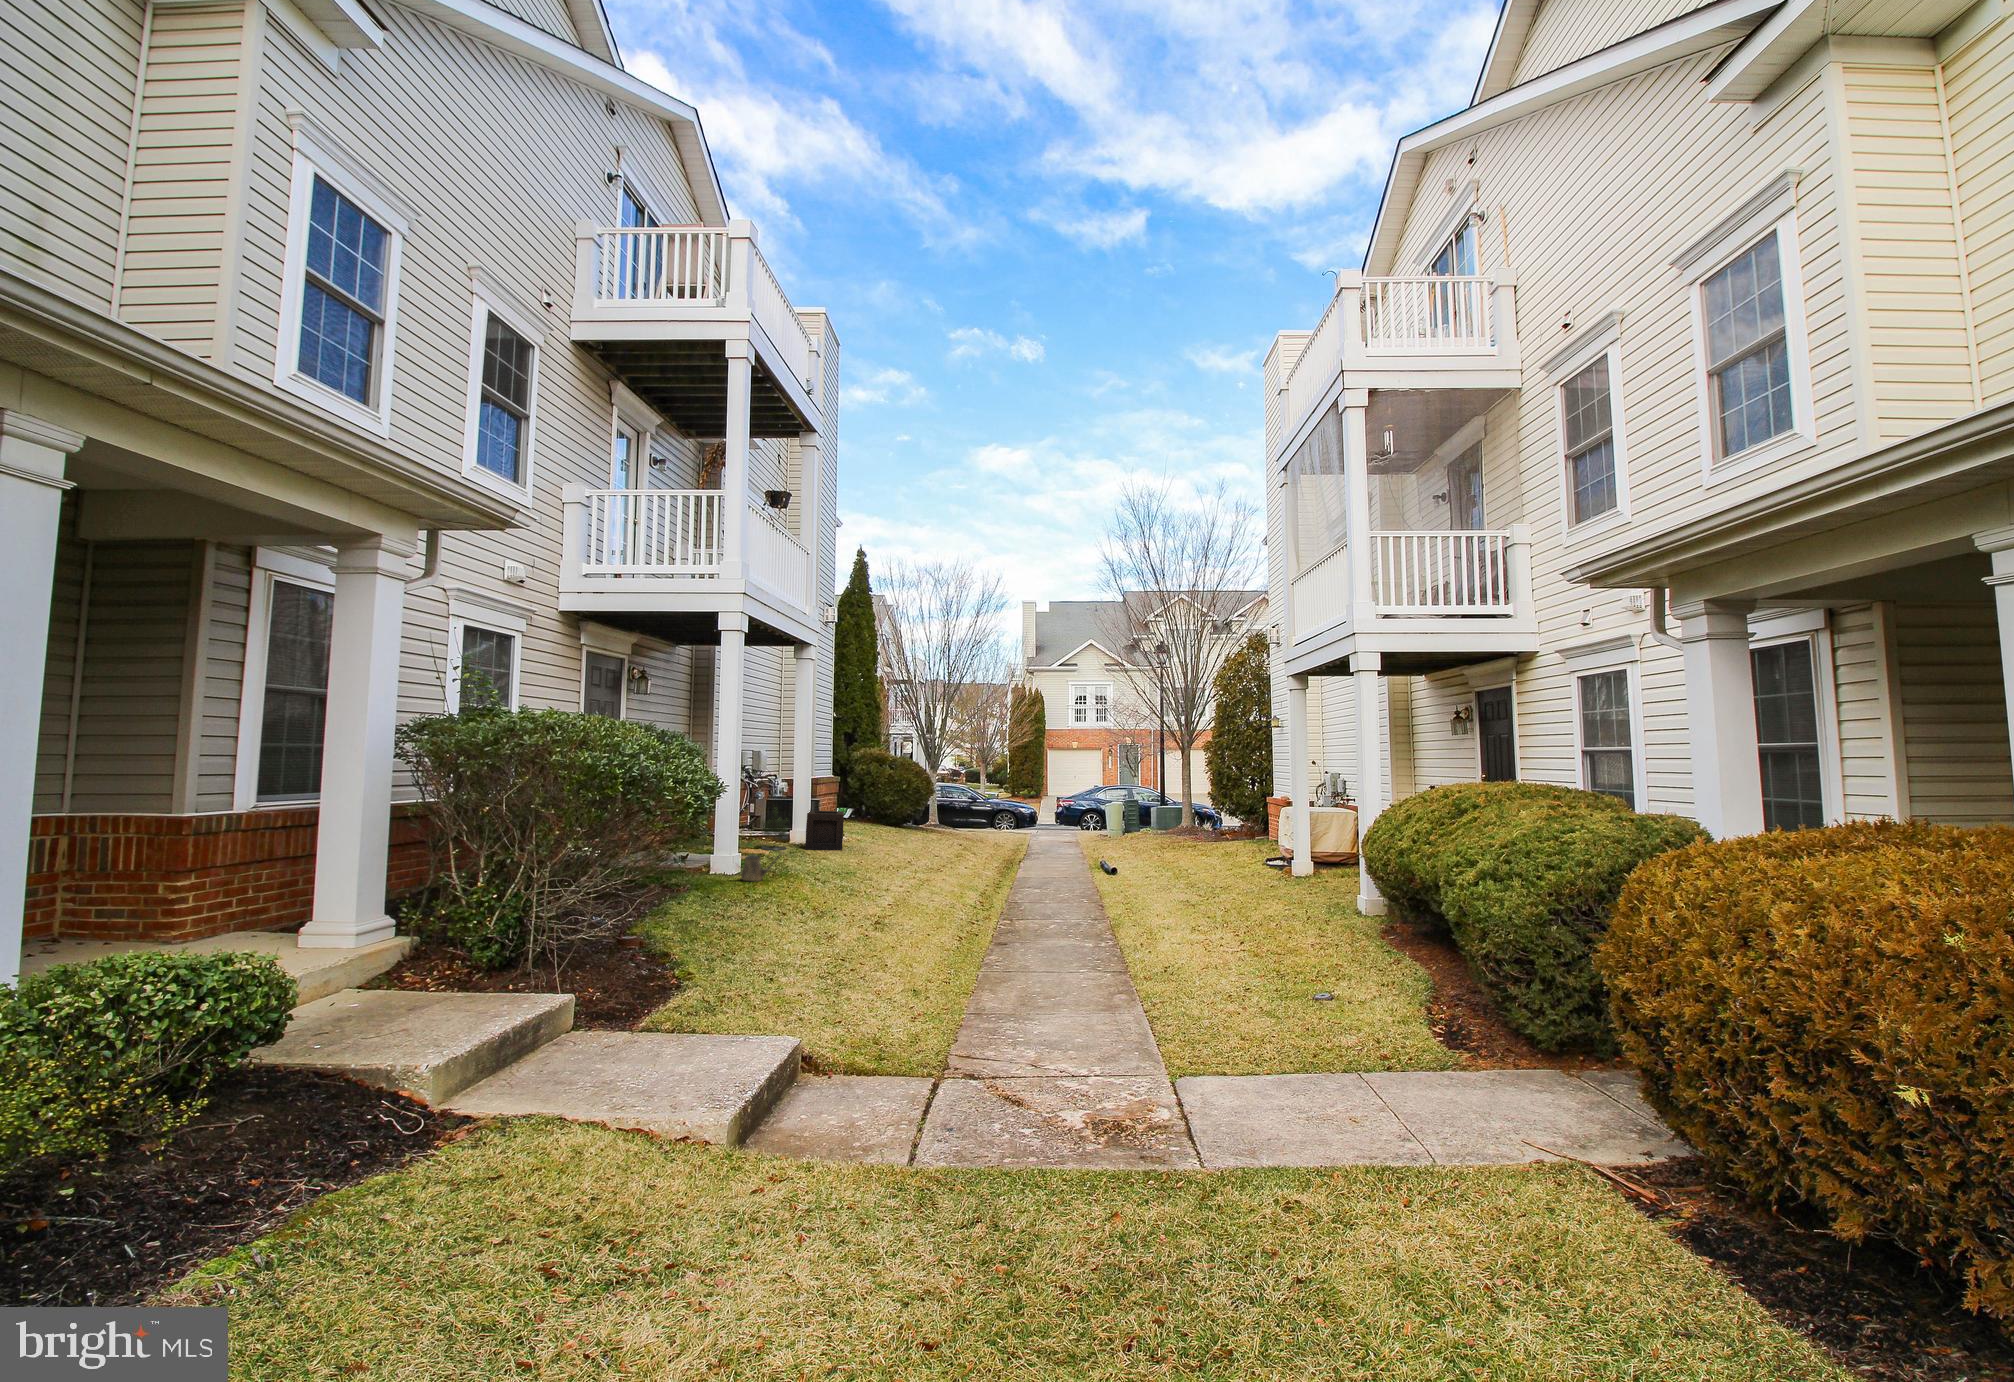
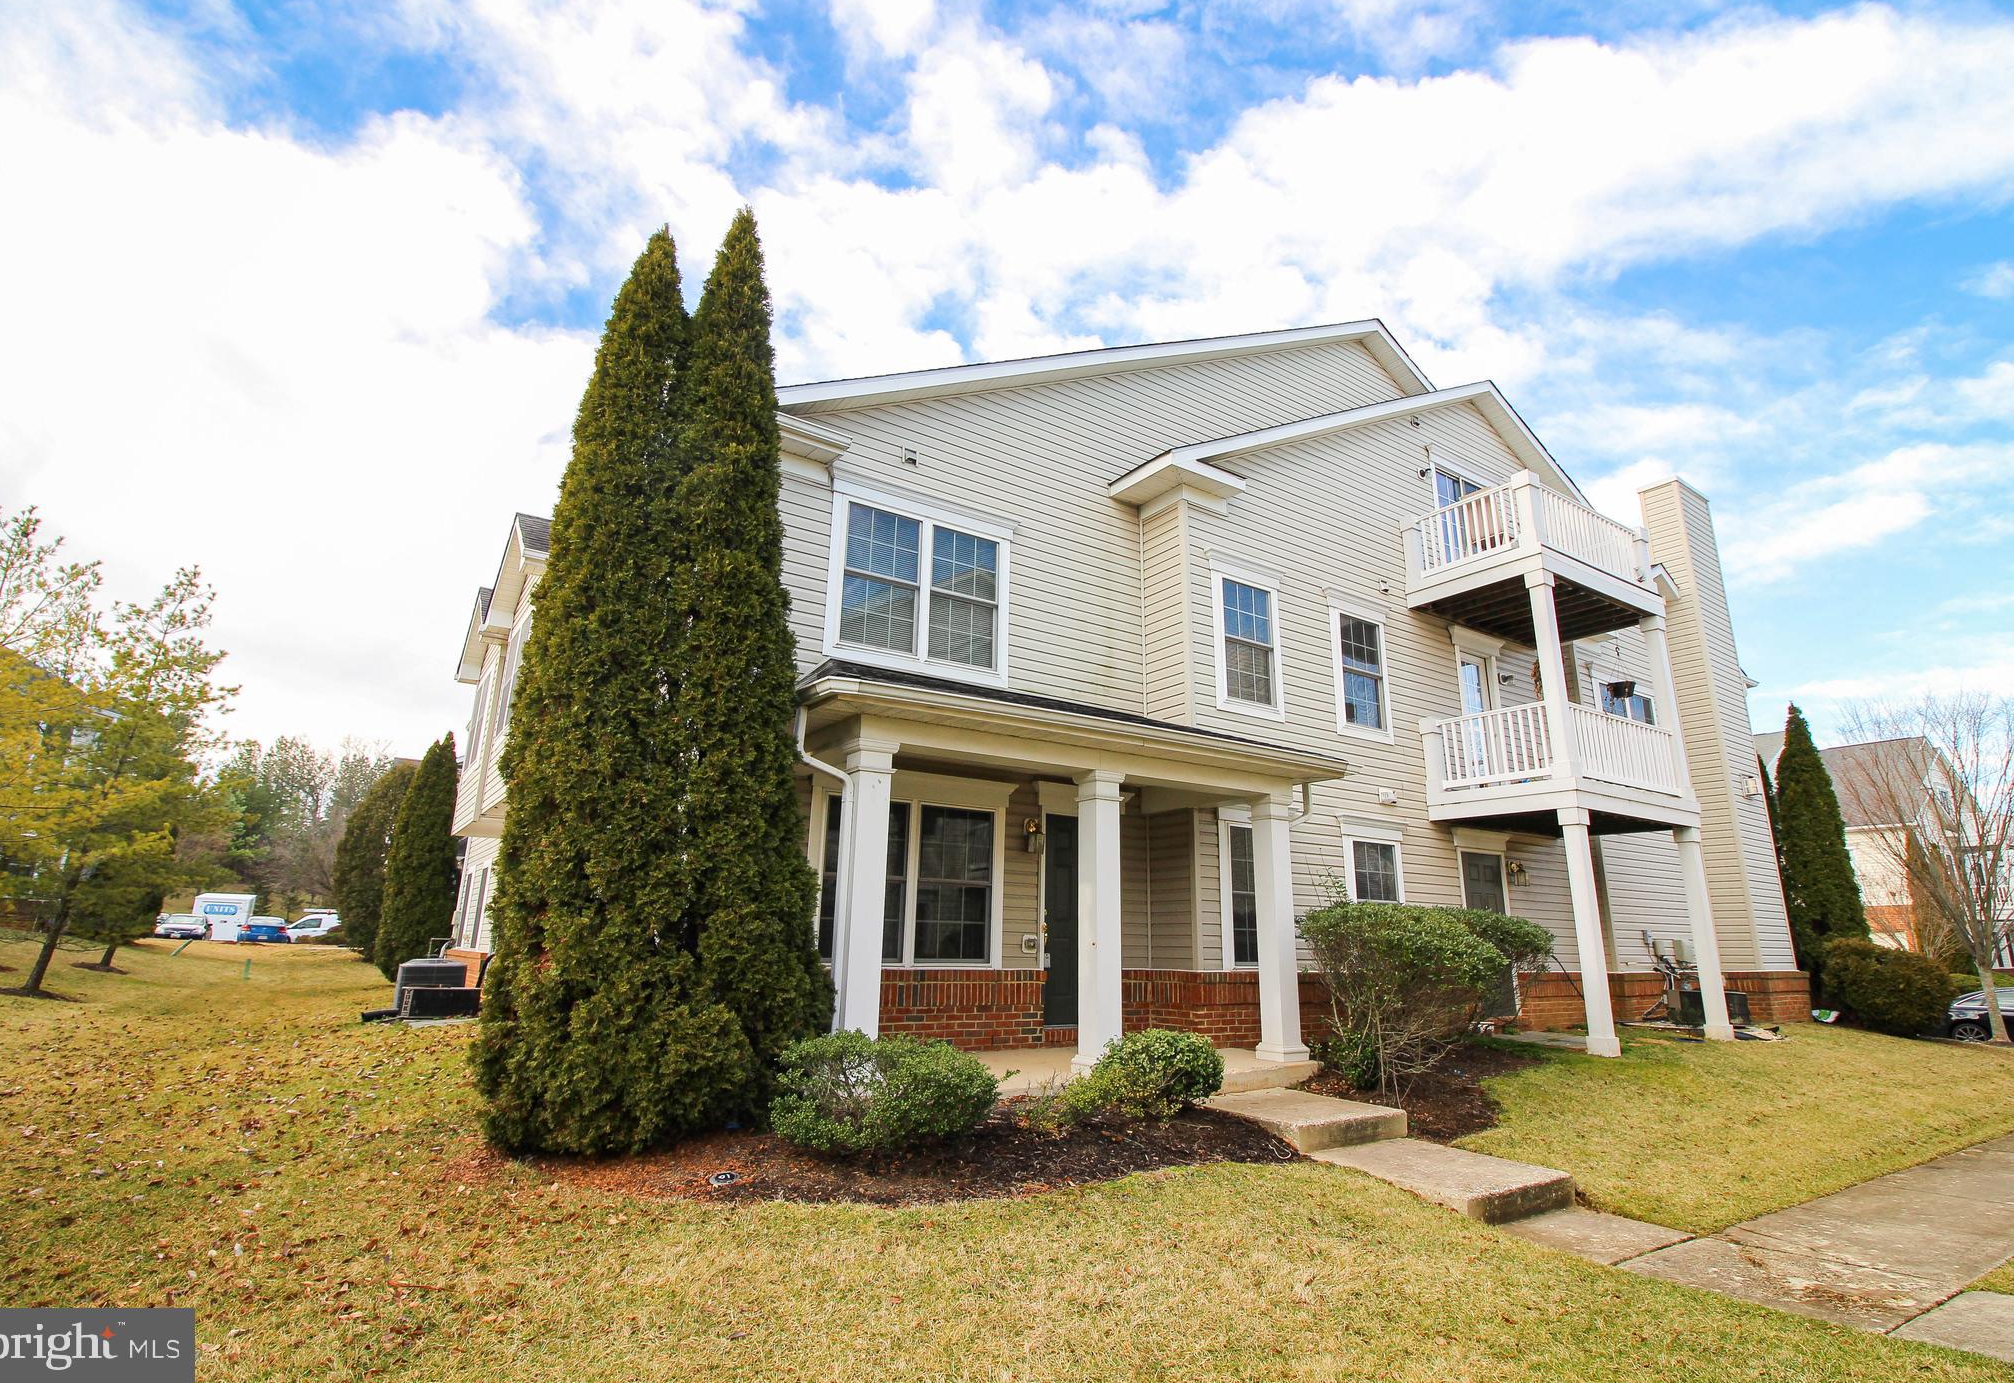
wooden crate: present [805,811,844,850] -> none [1723,1003,1782,1050]
watering can: present [739,855,779,881] -> none [1614,1038,1667,1065]

